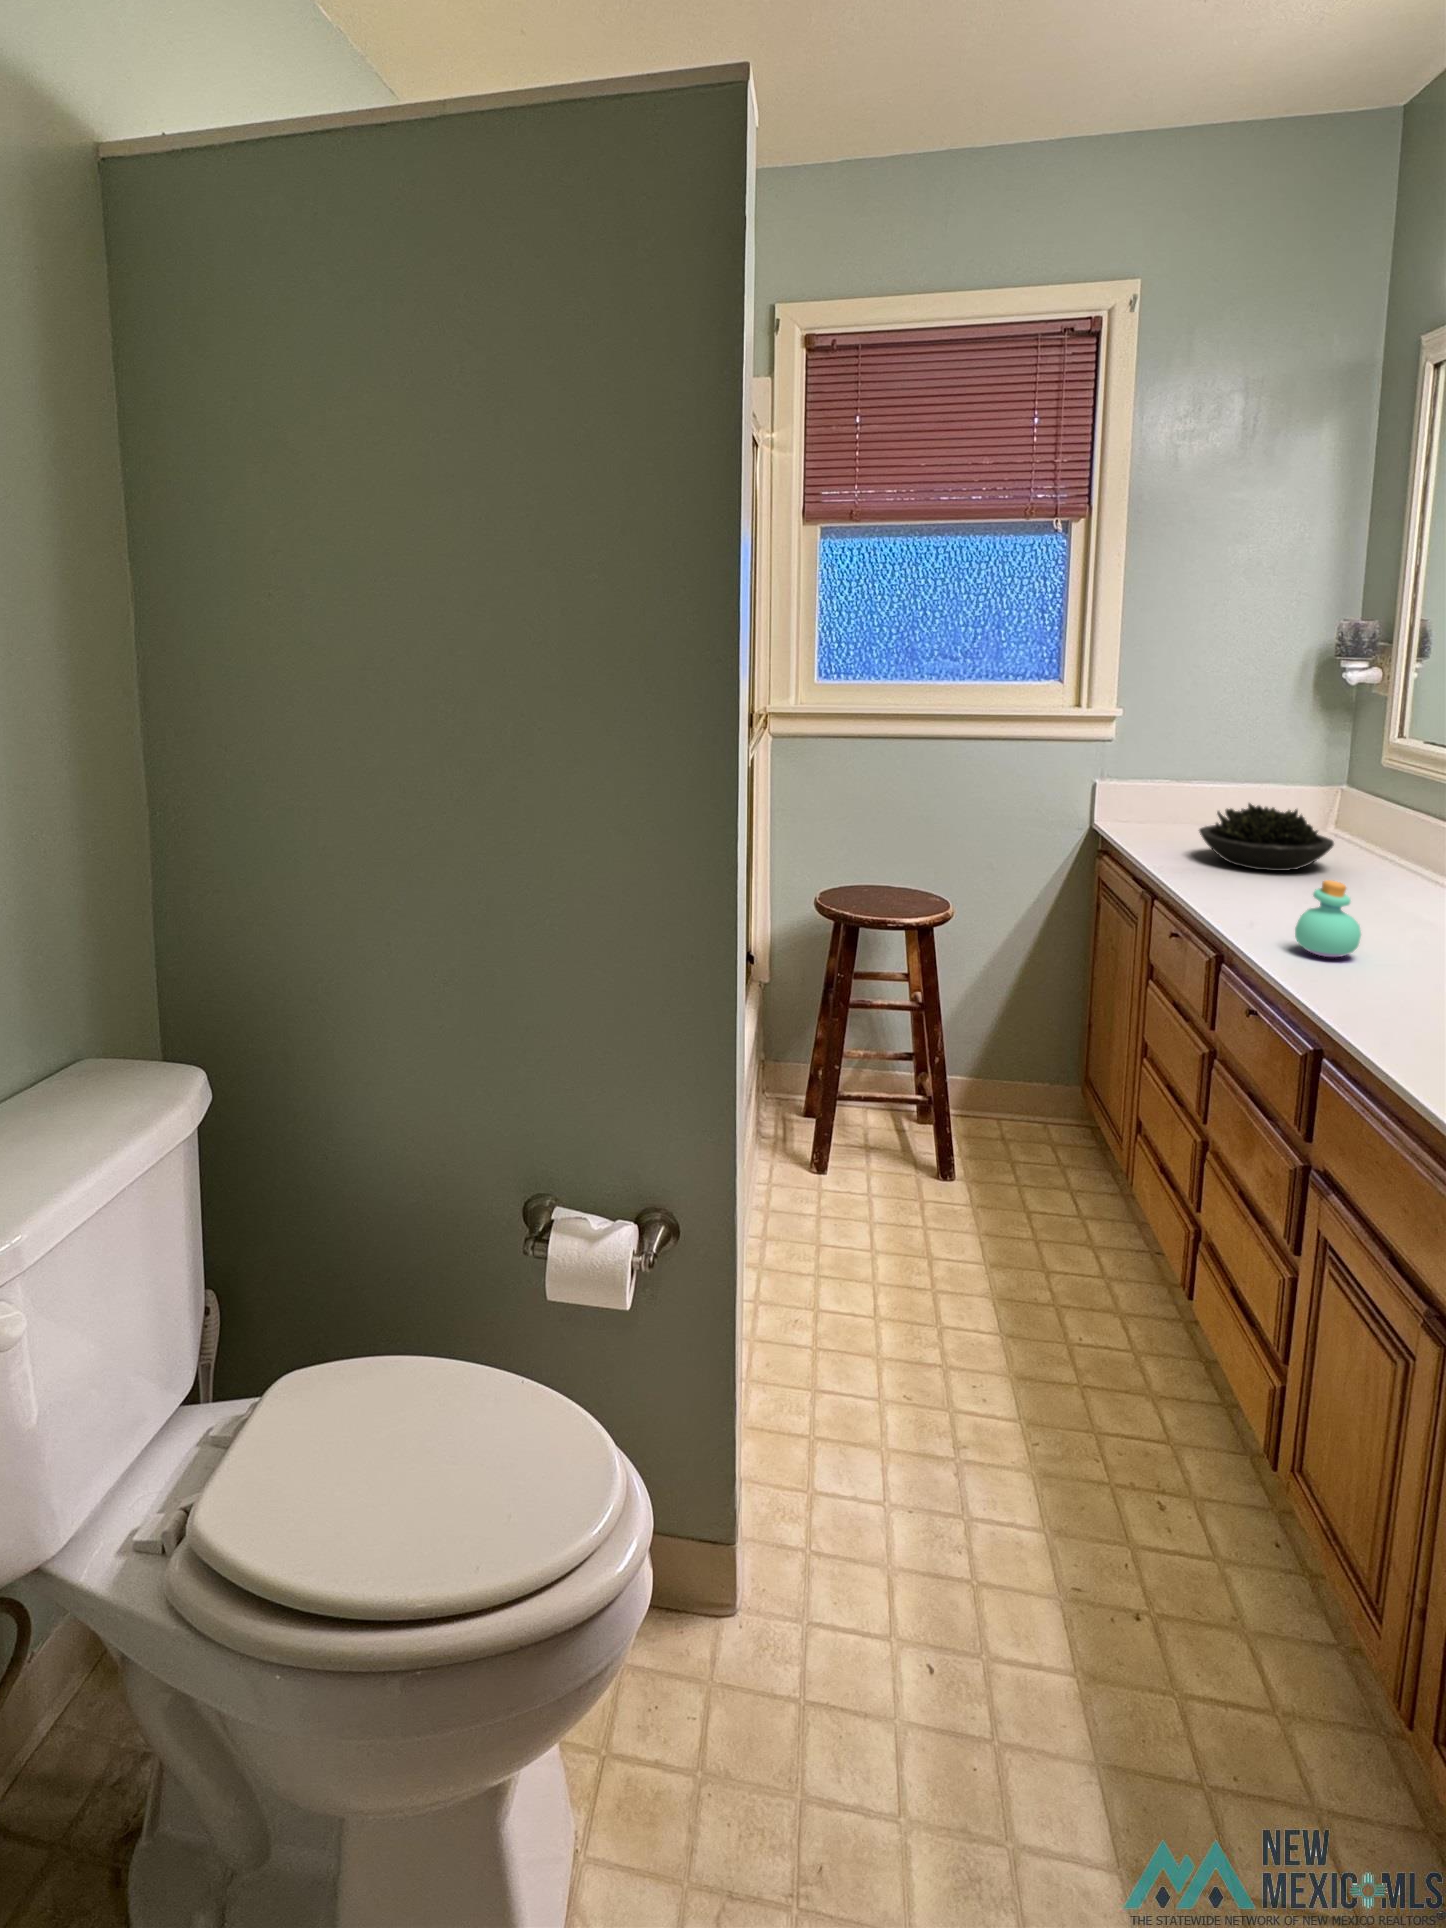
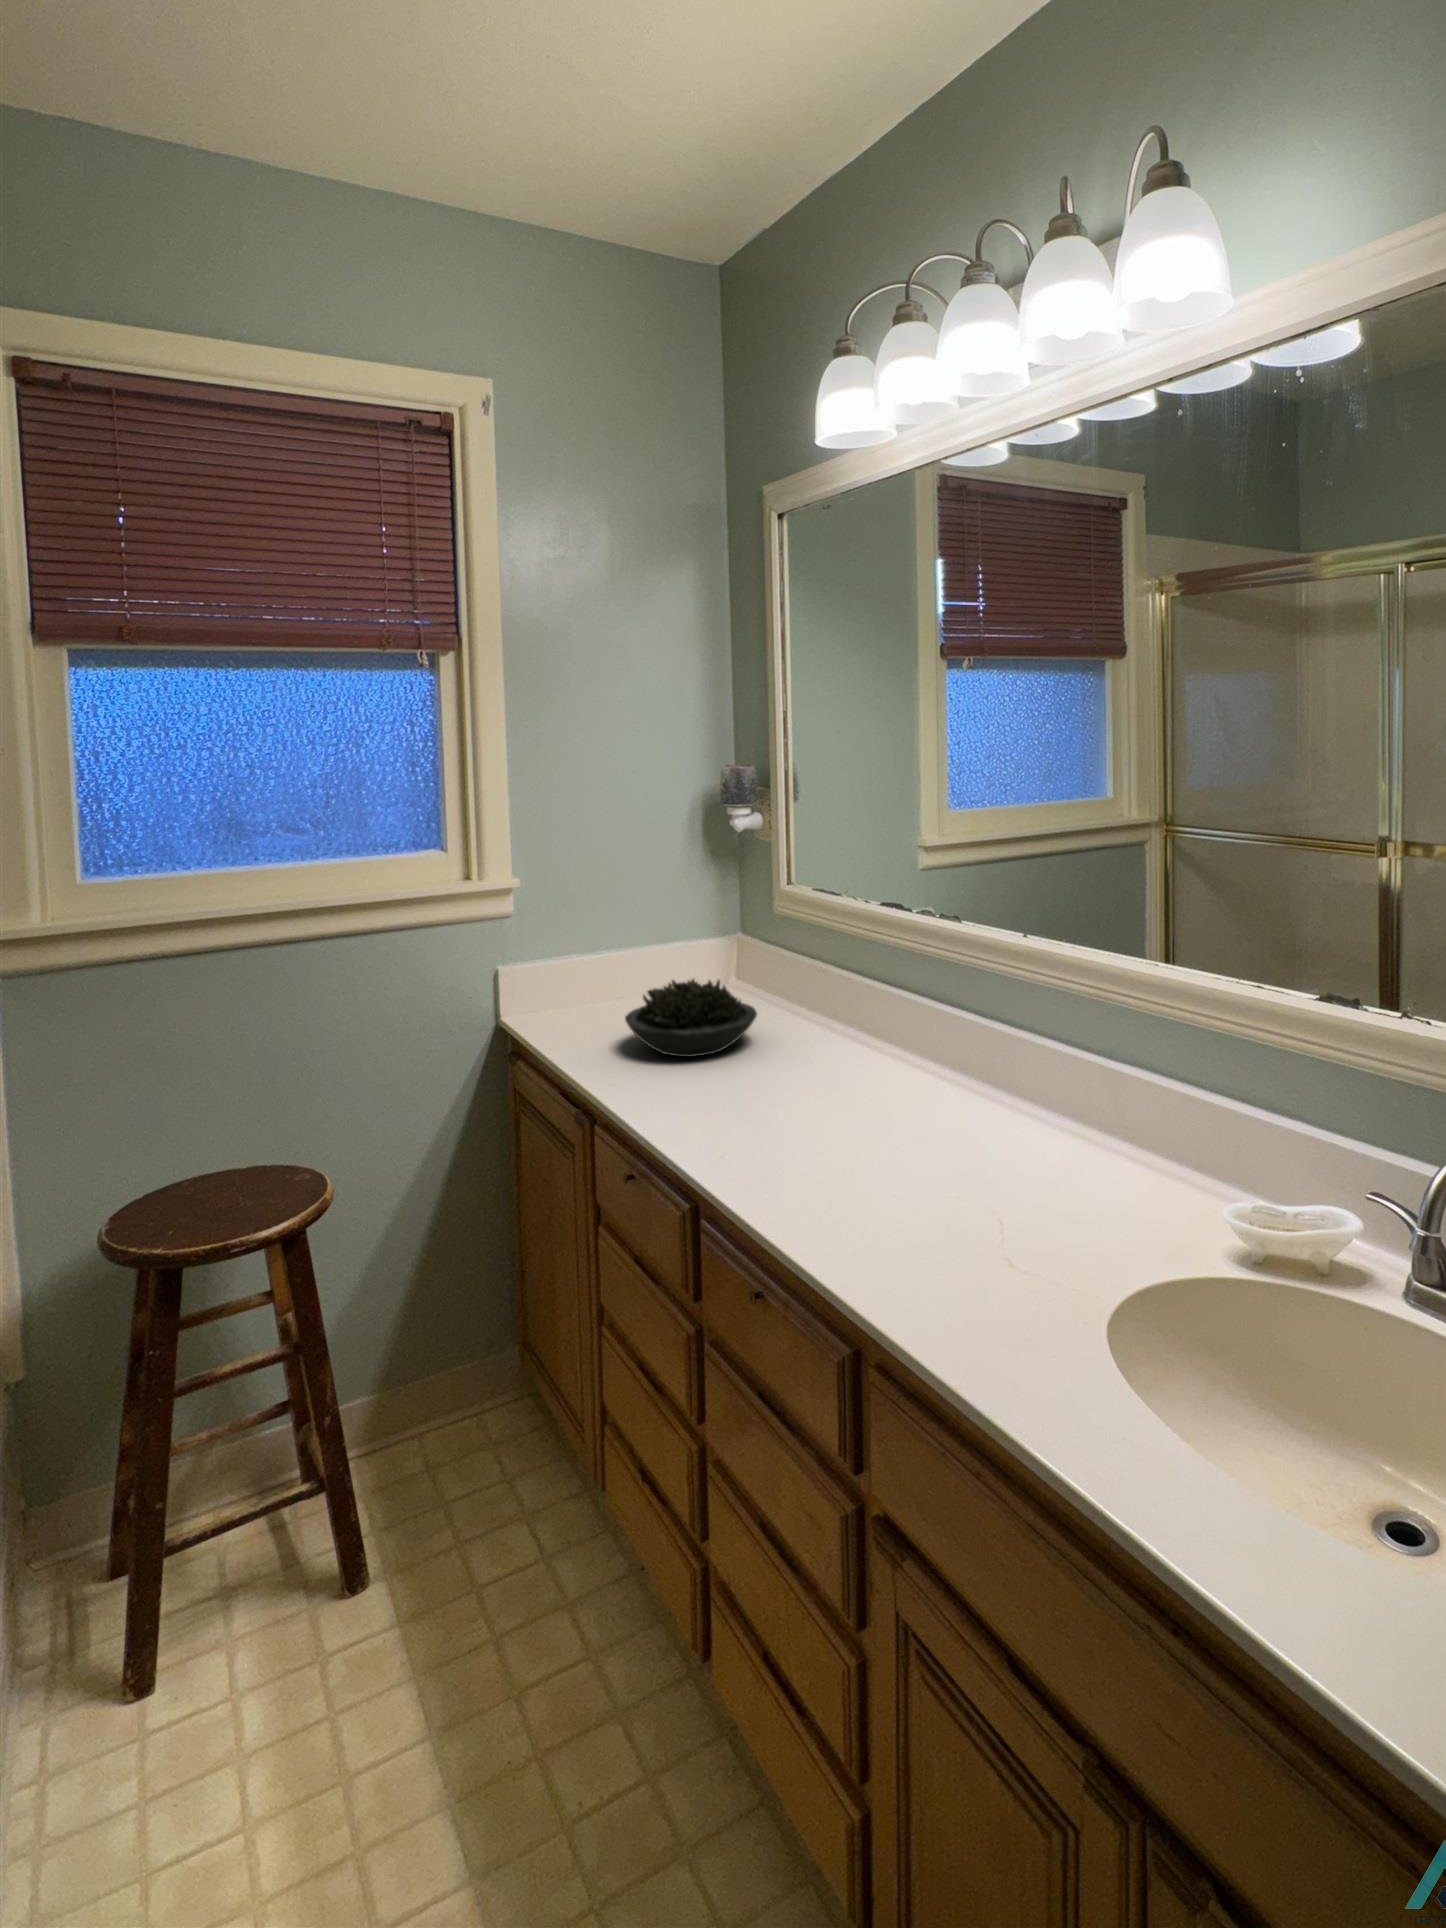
perfume bottle: present [1295,880,1361,957] -> none [776,1091,841,1186]

